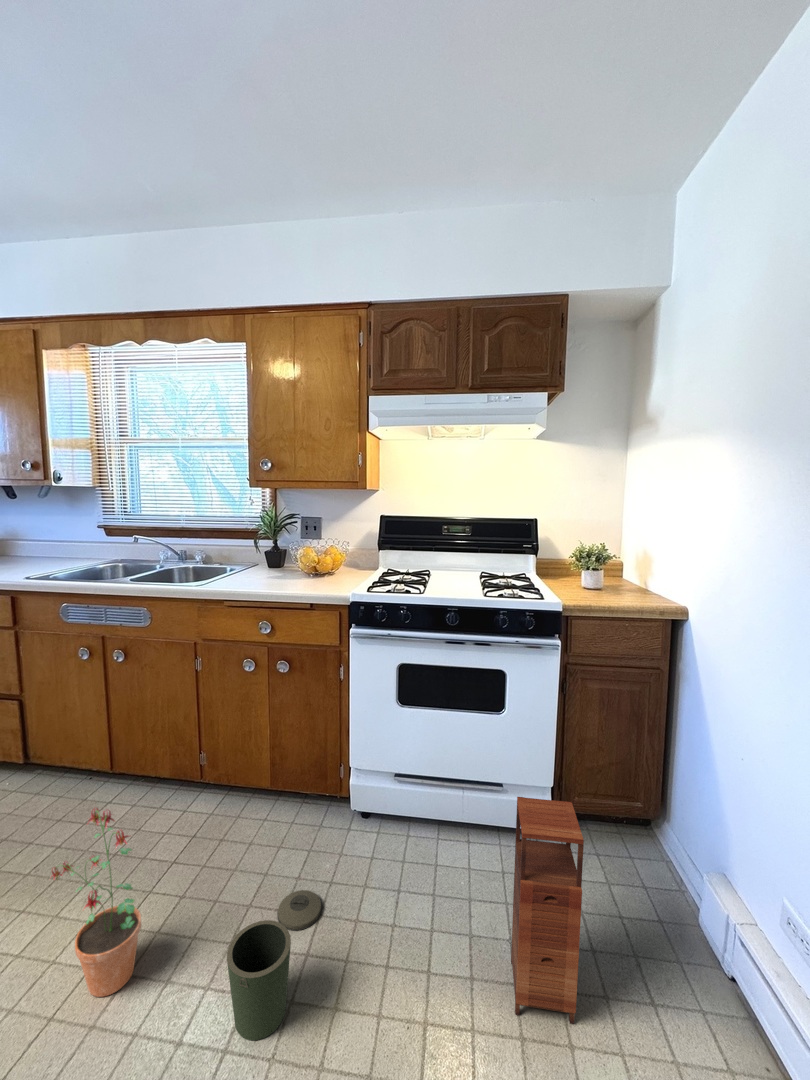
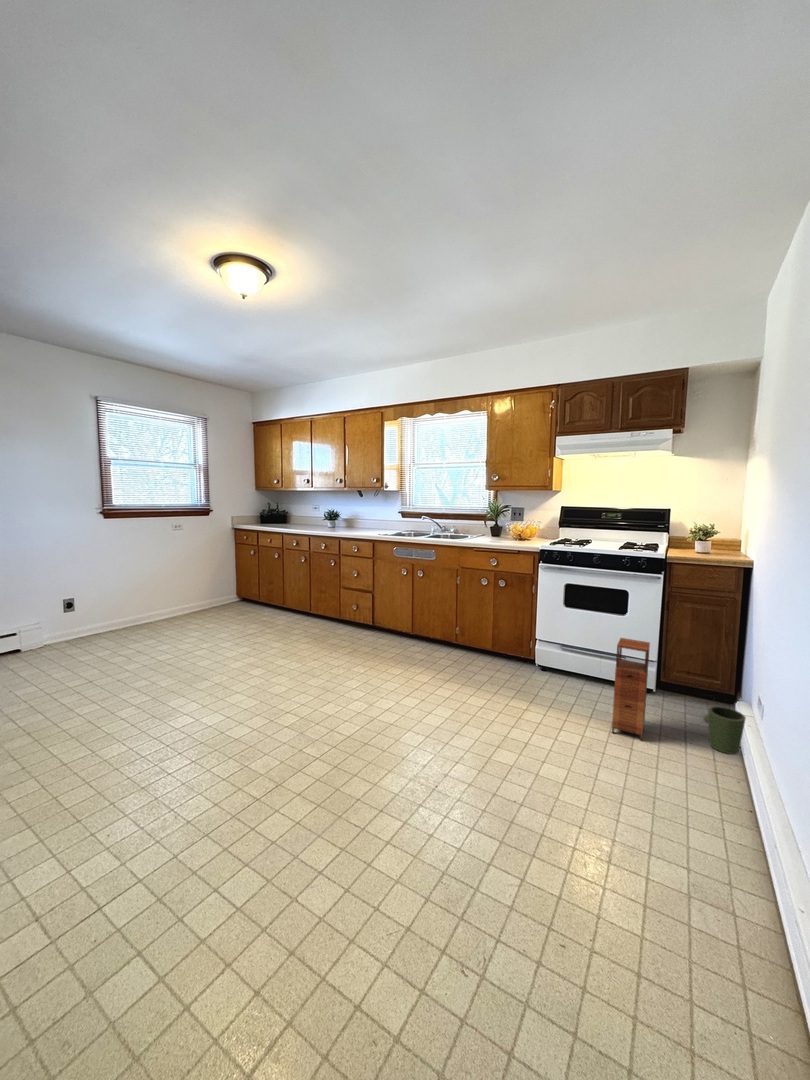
potted plant: present [52,808,141,997] -> none [412,621,446,693]
trash can: present [227,890,321,1040] -> present [704,706,745,754]

